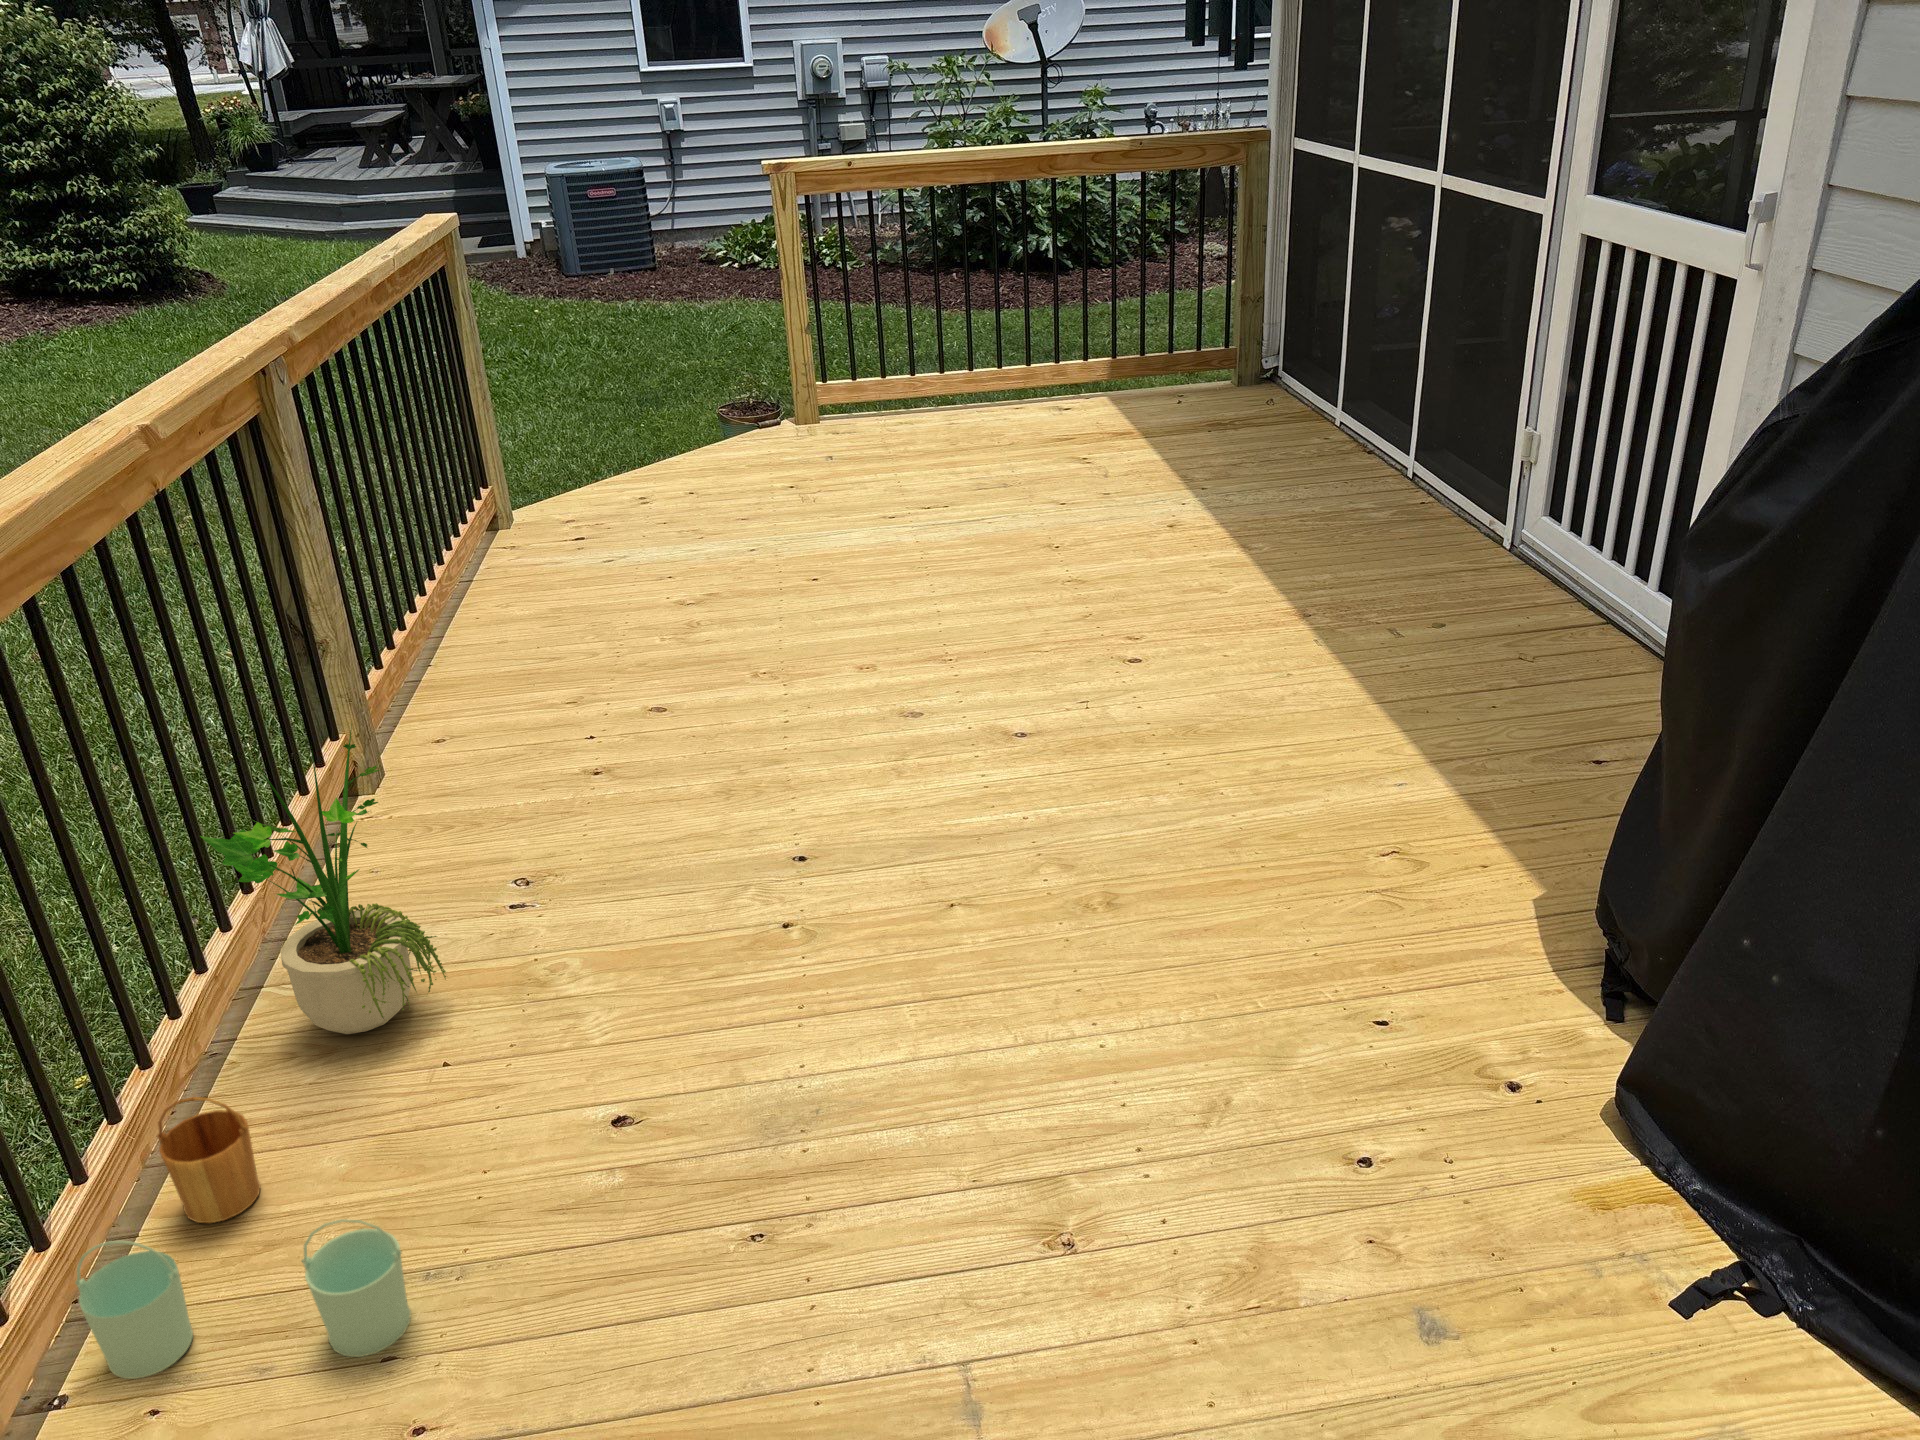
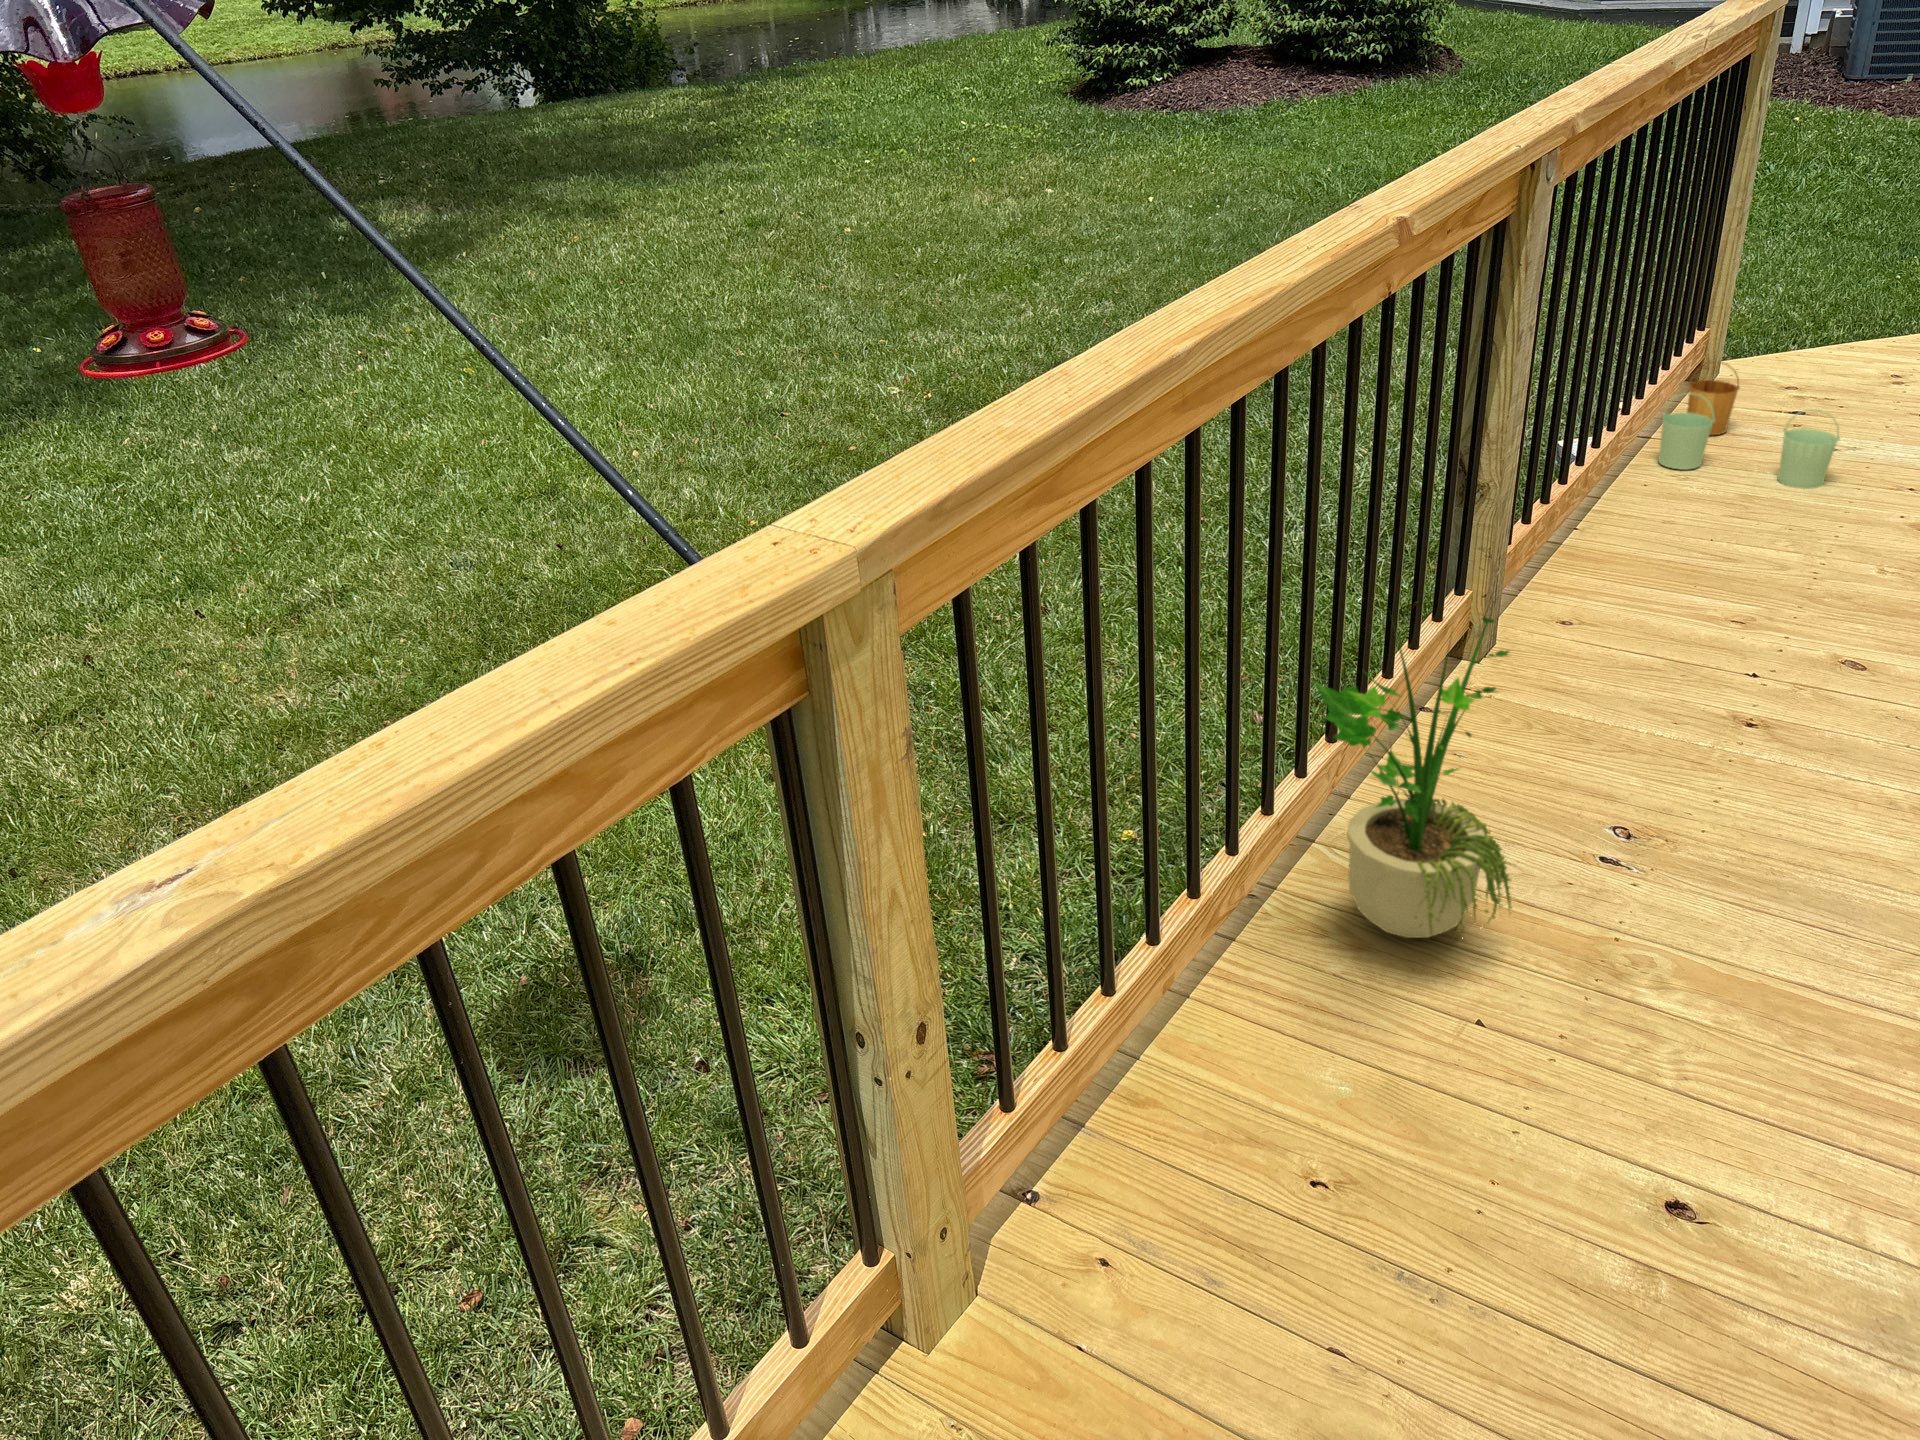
bucket: present [76,1097,411,1379] -> present [1658,361,1840,489]

